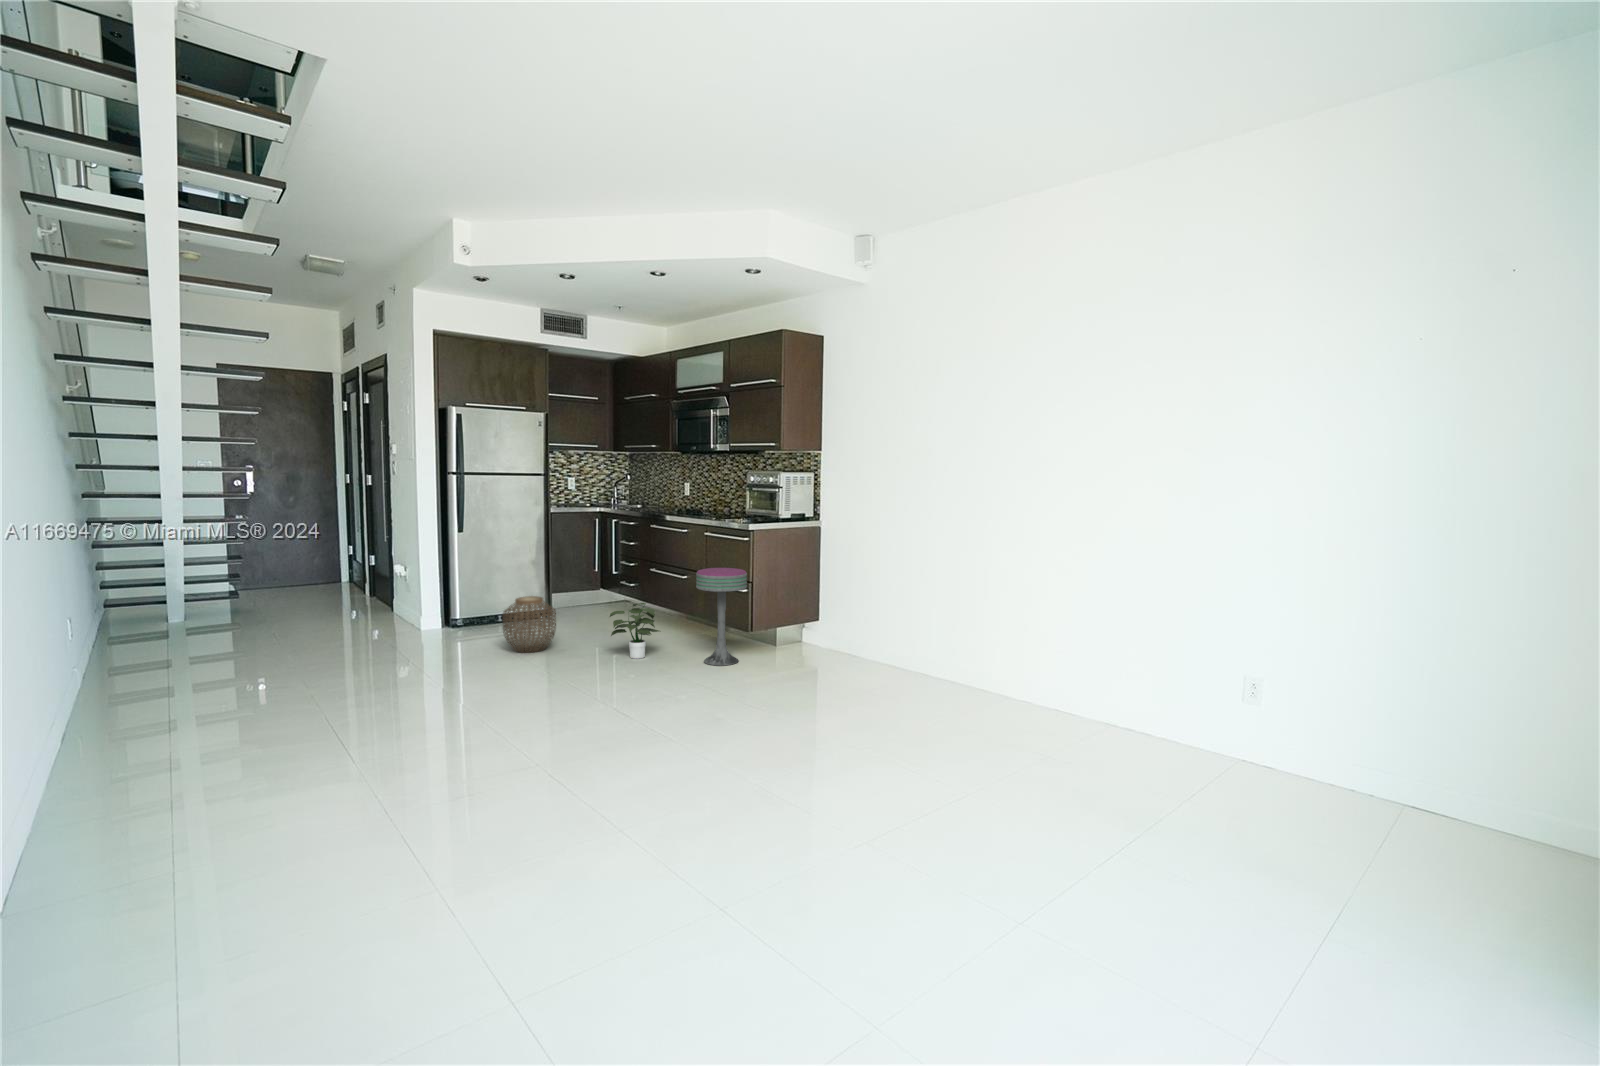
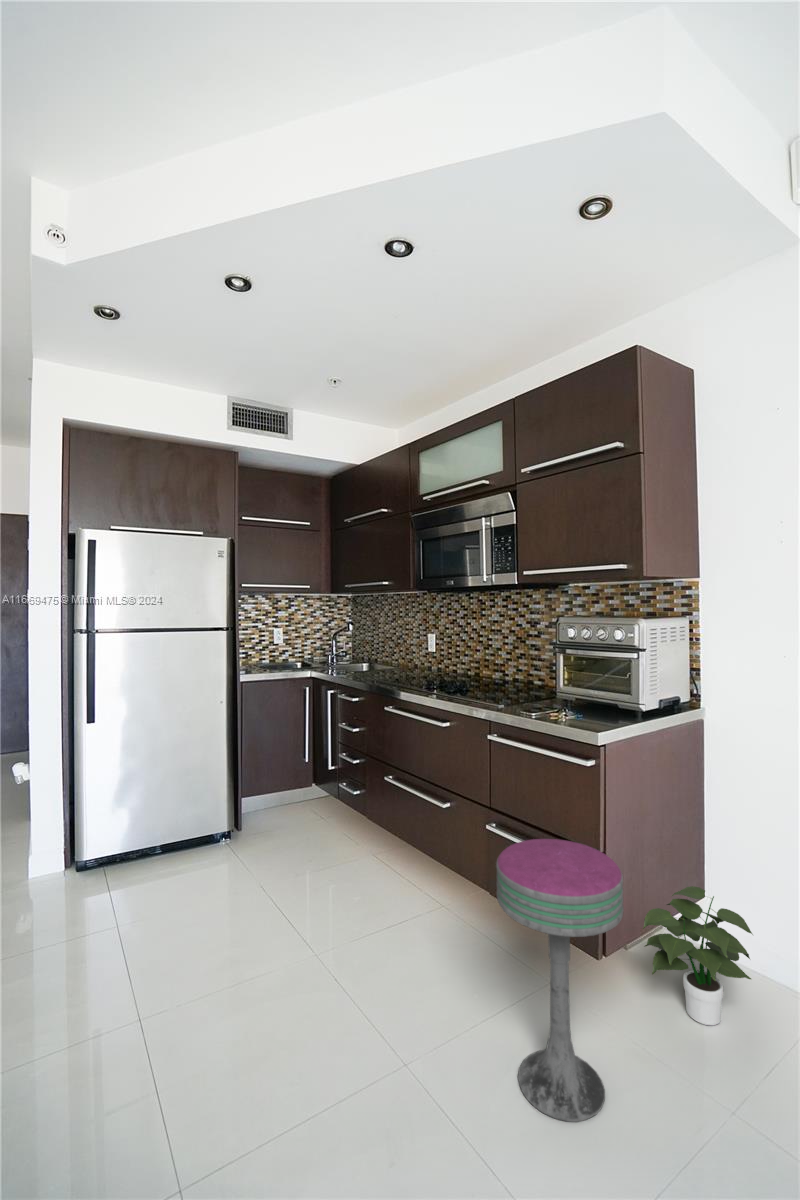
woven basket: present [503,596,556,653] -> none [98,867,206,999]
potted plant: present [610,603,659,659] -> present [643,886,753,1025]

